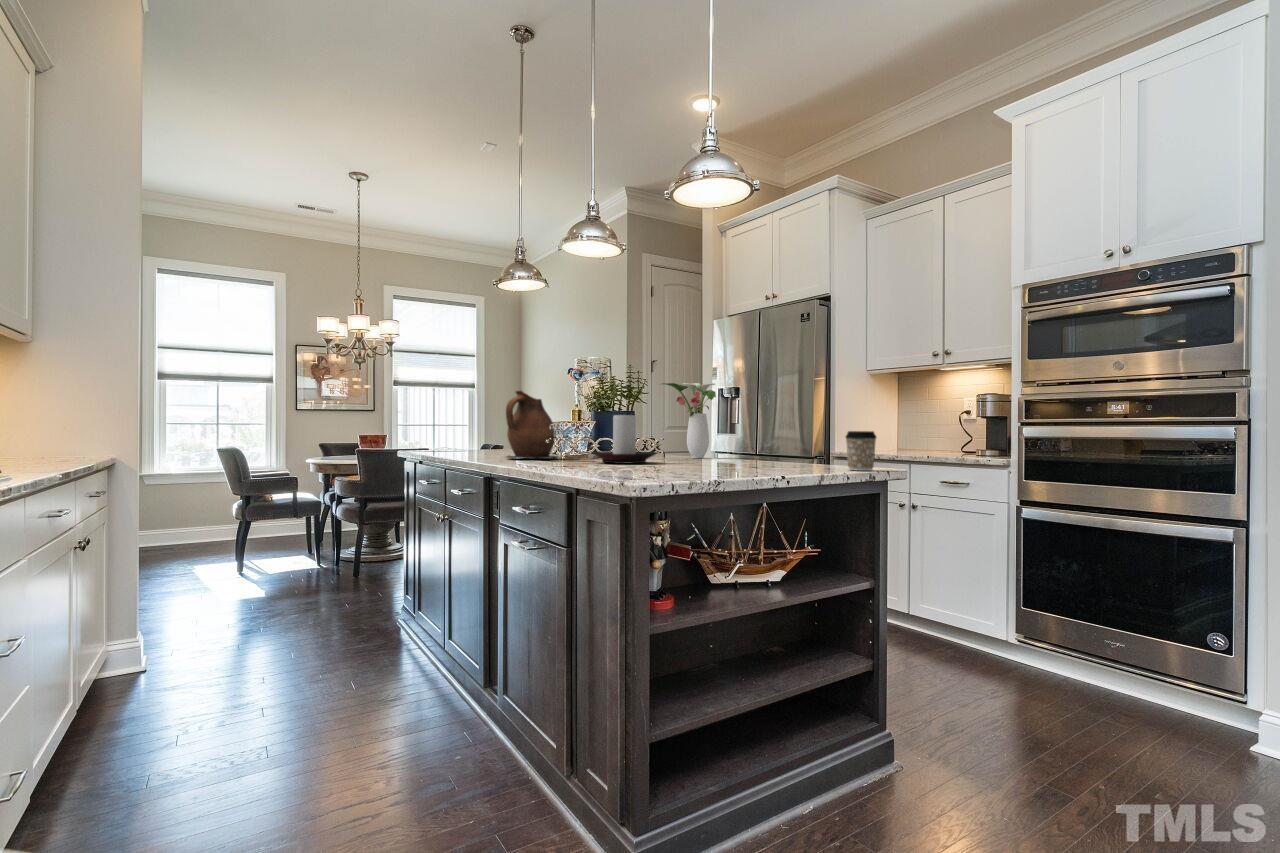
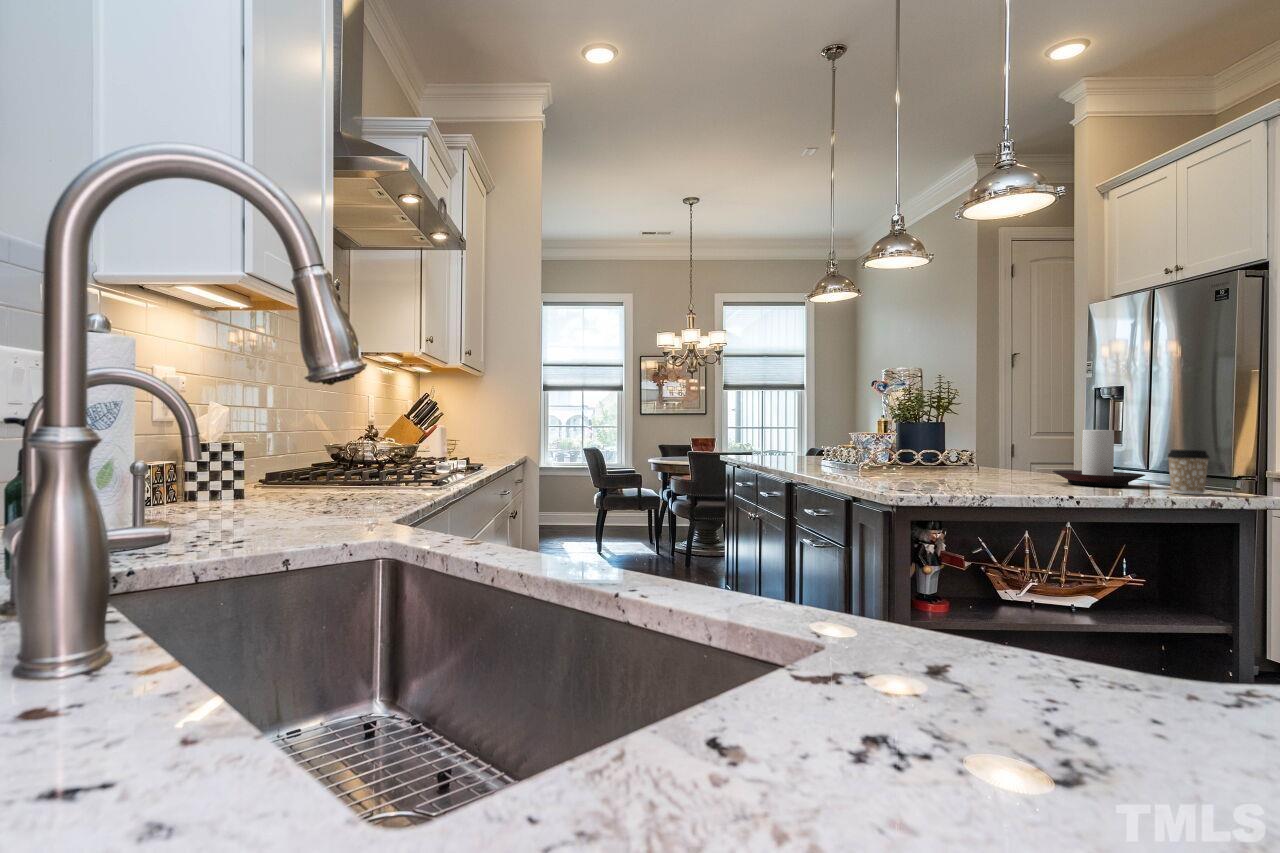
flower arrangement: present [662,382,716,458] -> none [967,389,1039,472]
ceramic pitcher: present [506,391,558,459] -> none [805,403,858,468]
candle holder: present [592,415,656,464] -> present [1052,426,1145,486]

